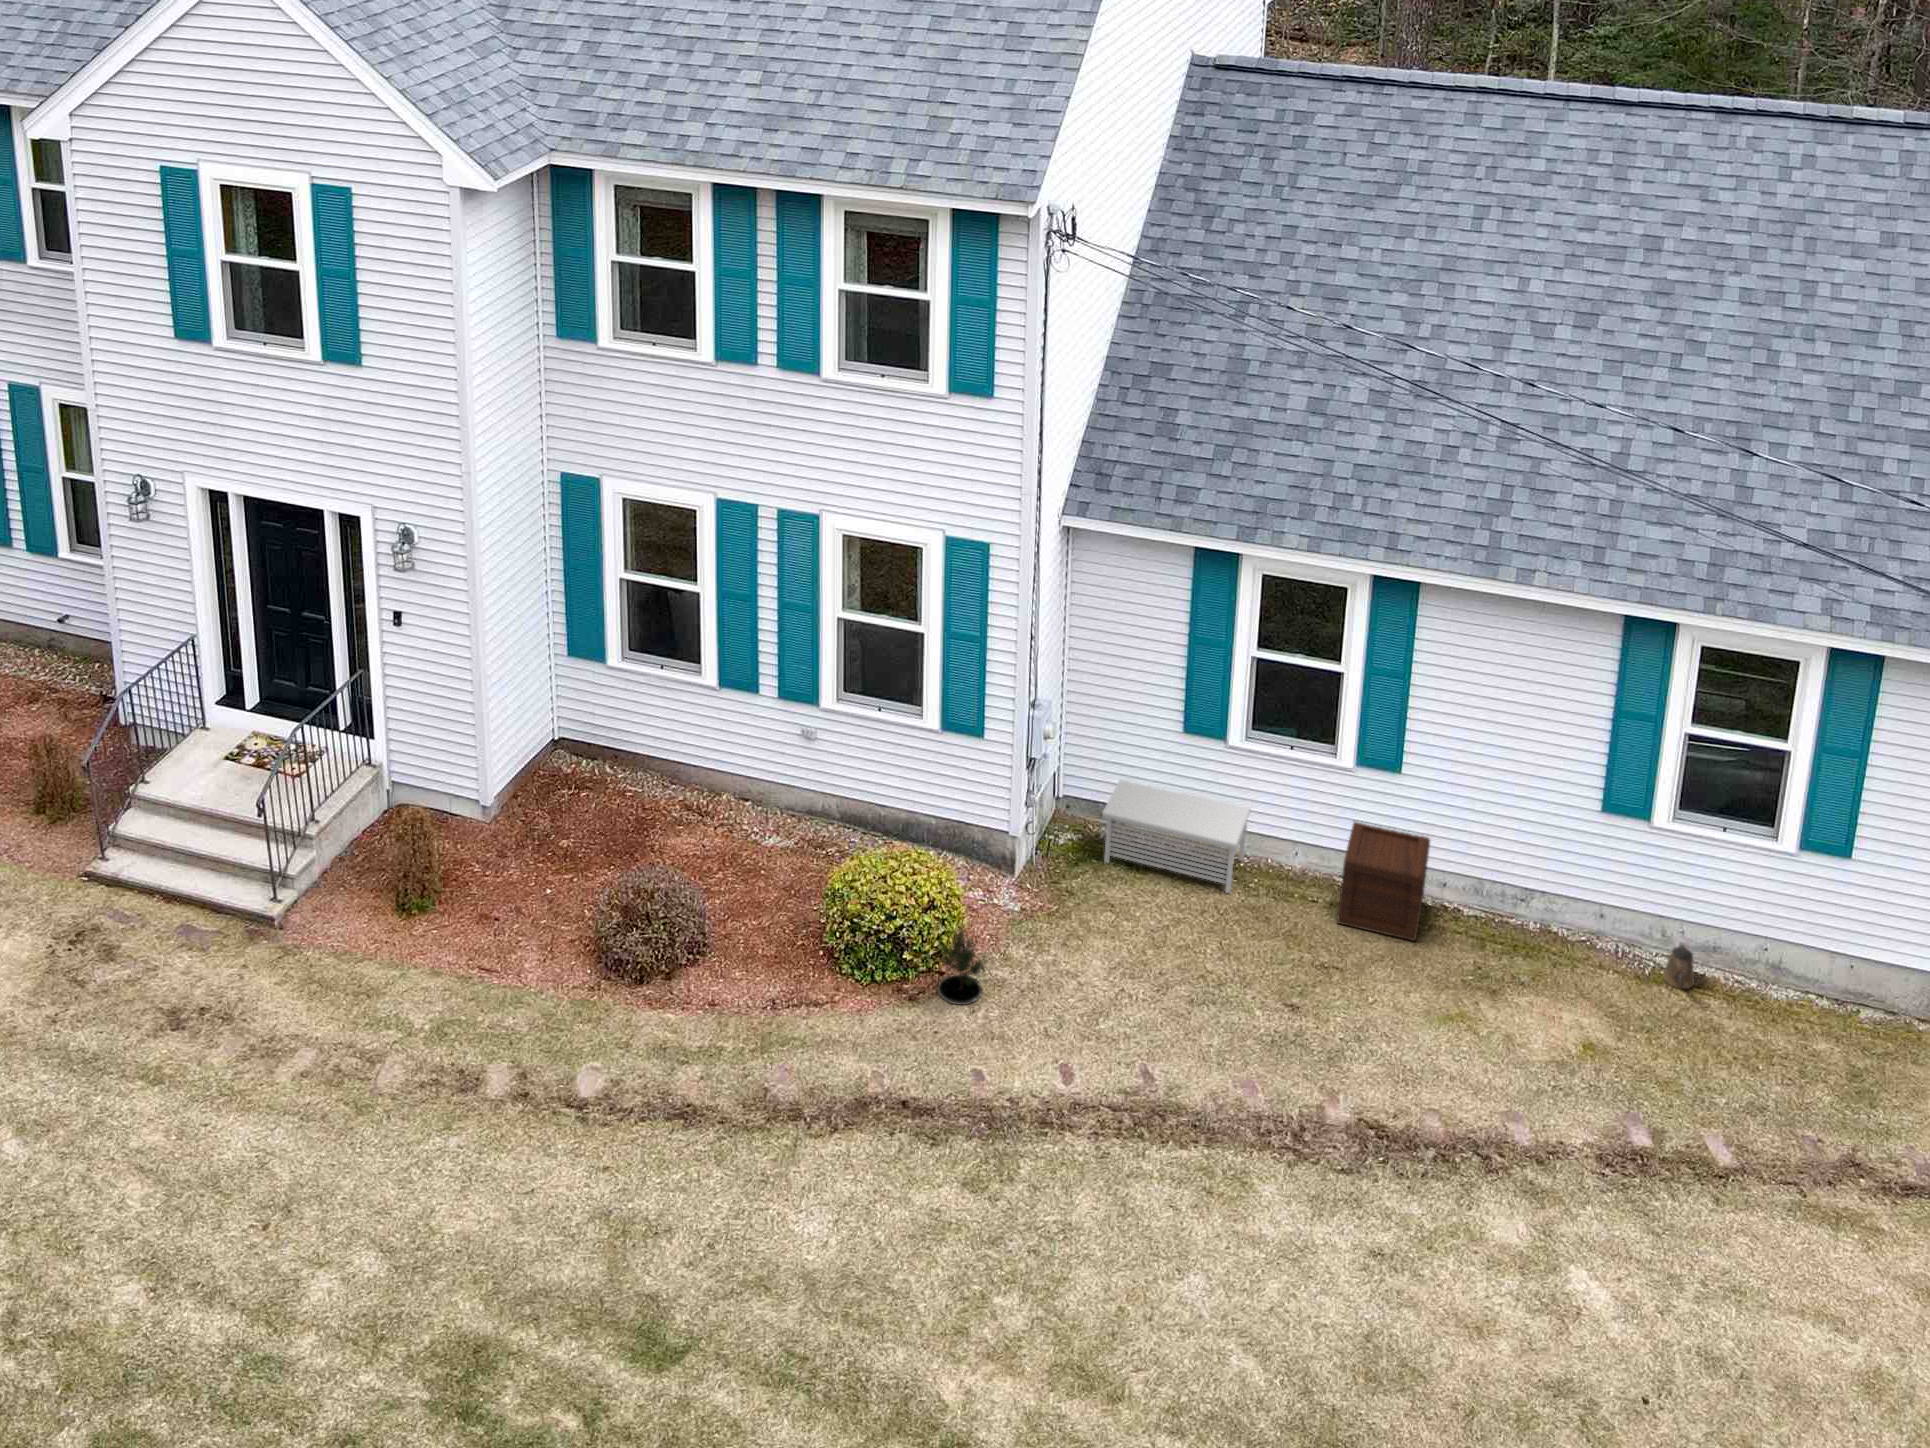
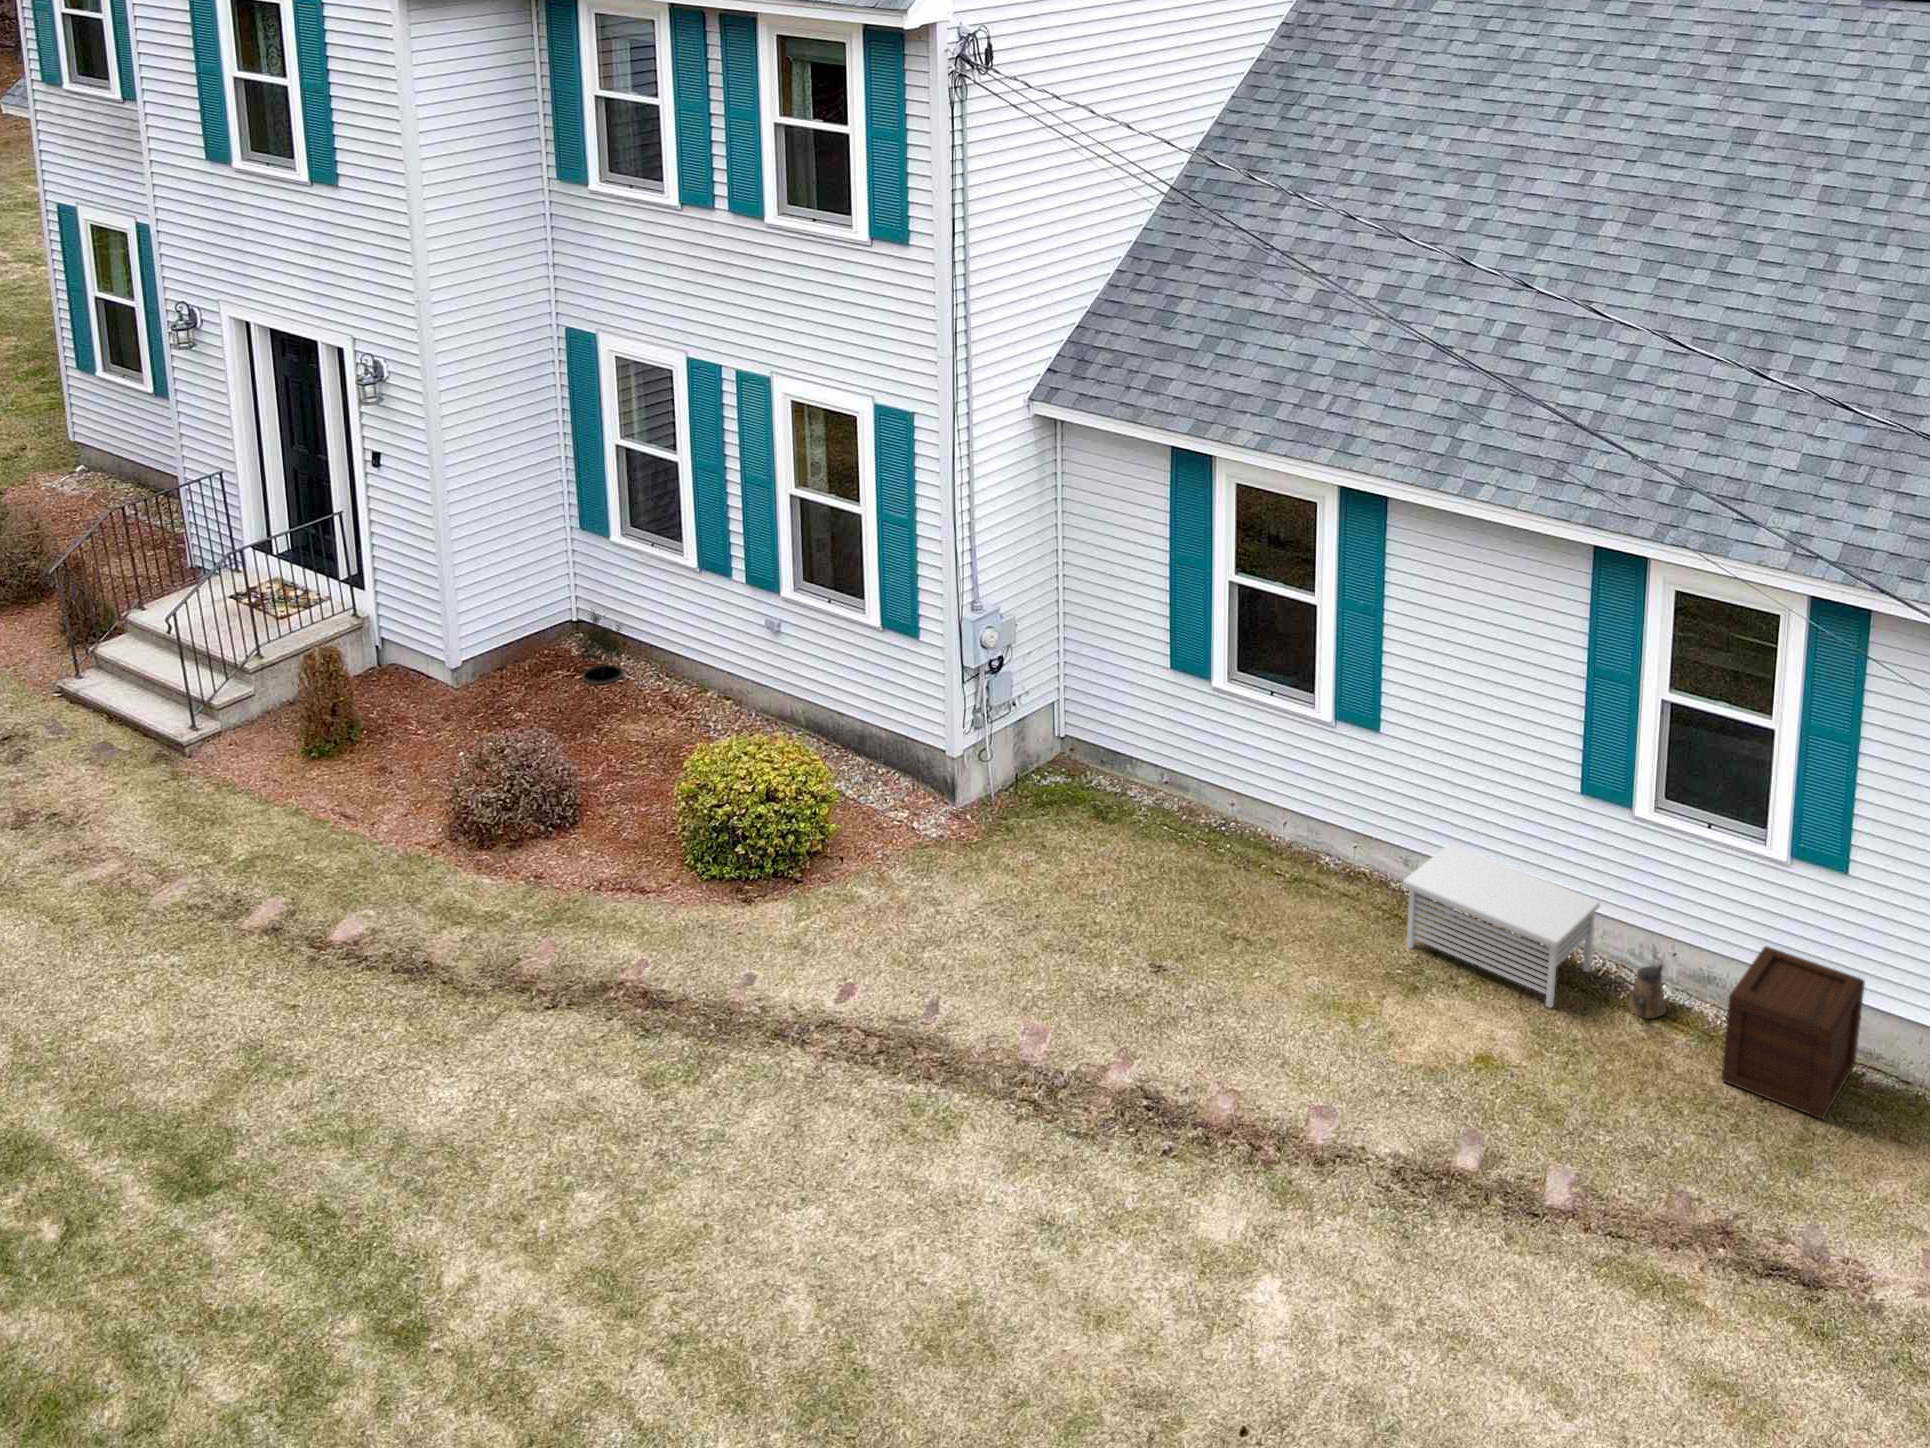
storage bench: present [1102,780,1251,893] -> present [1402,844,1600,1008]
wooden crate: present [1337,820,1430,941] -> present [1722,946,1865,1119]
potted tree: present [938,928,987,1005] -> present [573,609,625,684]

